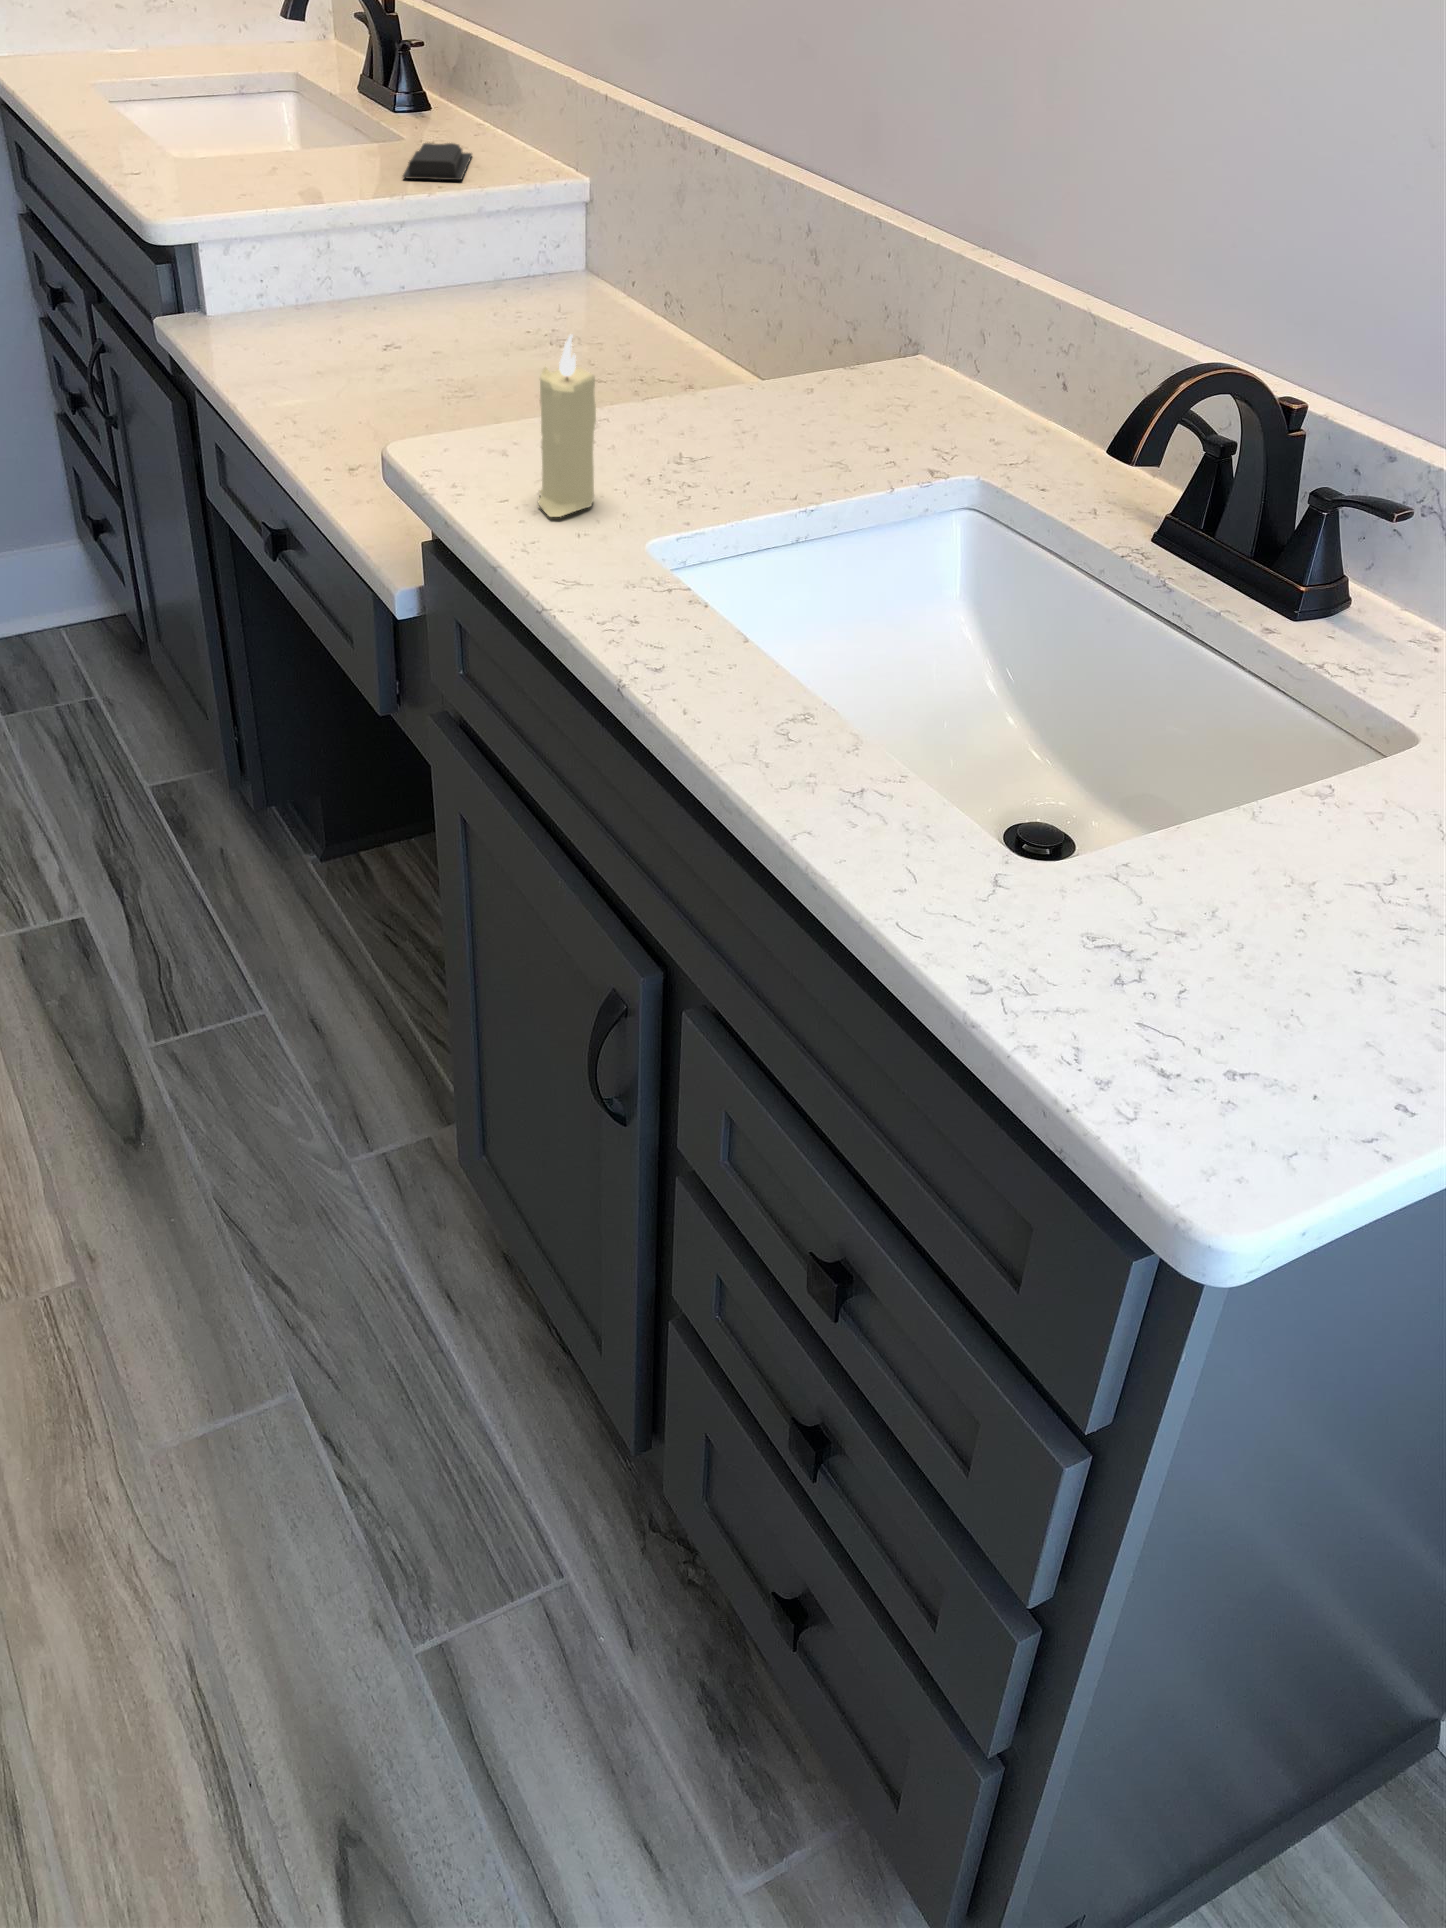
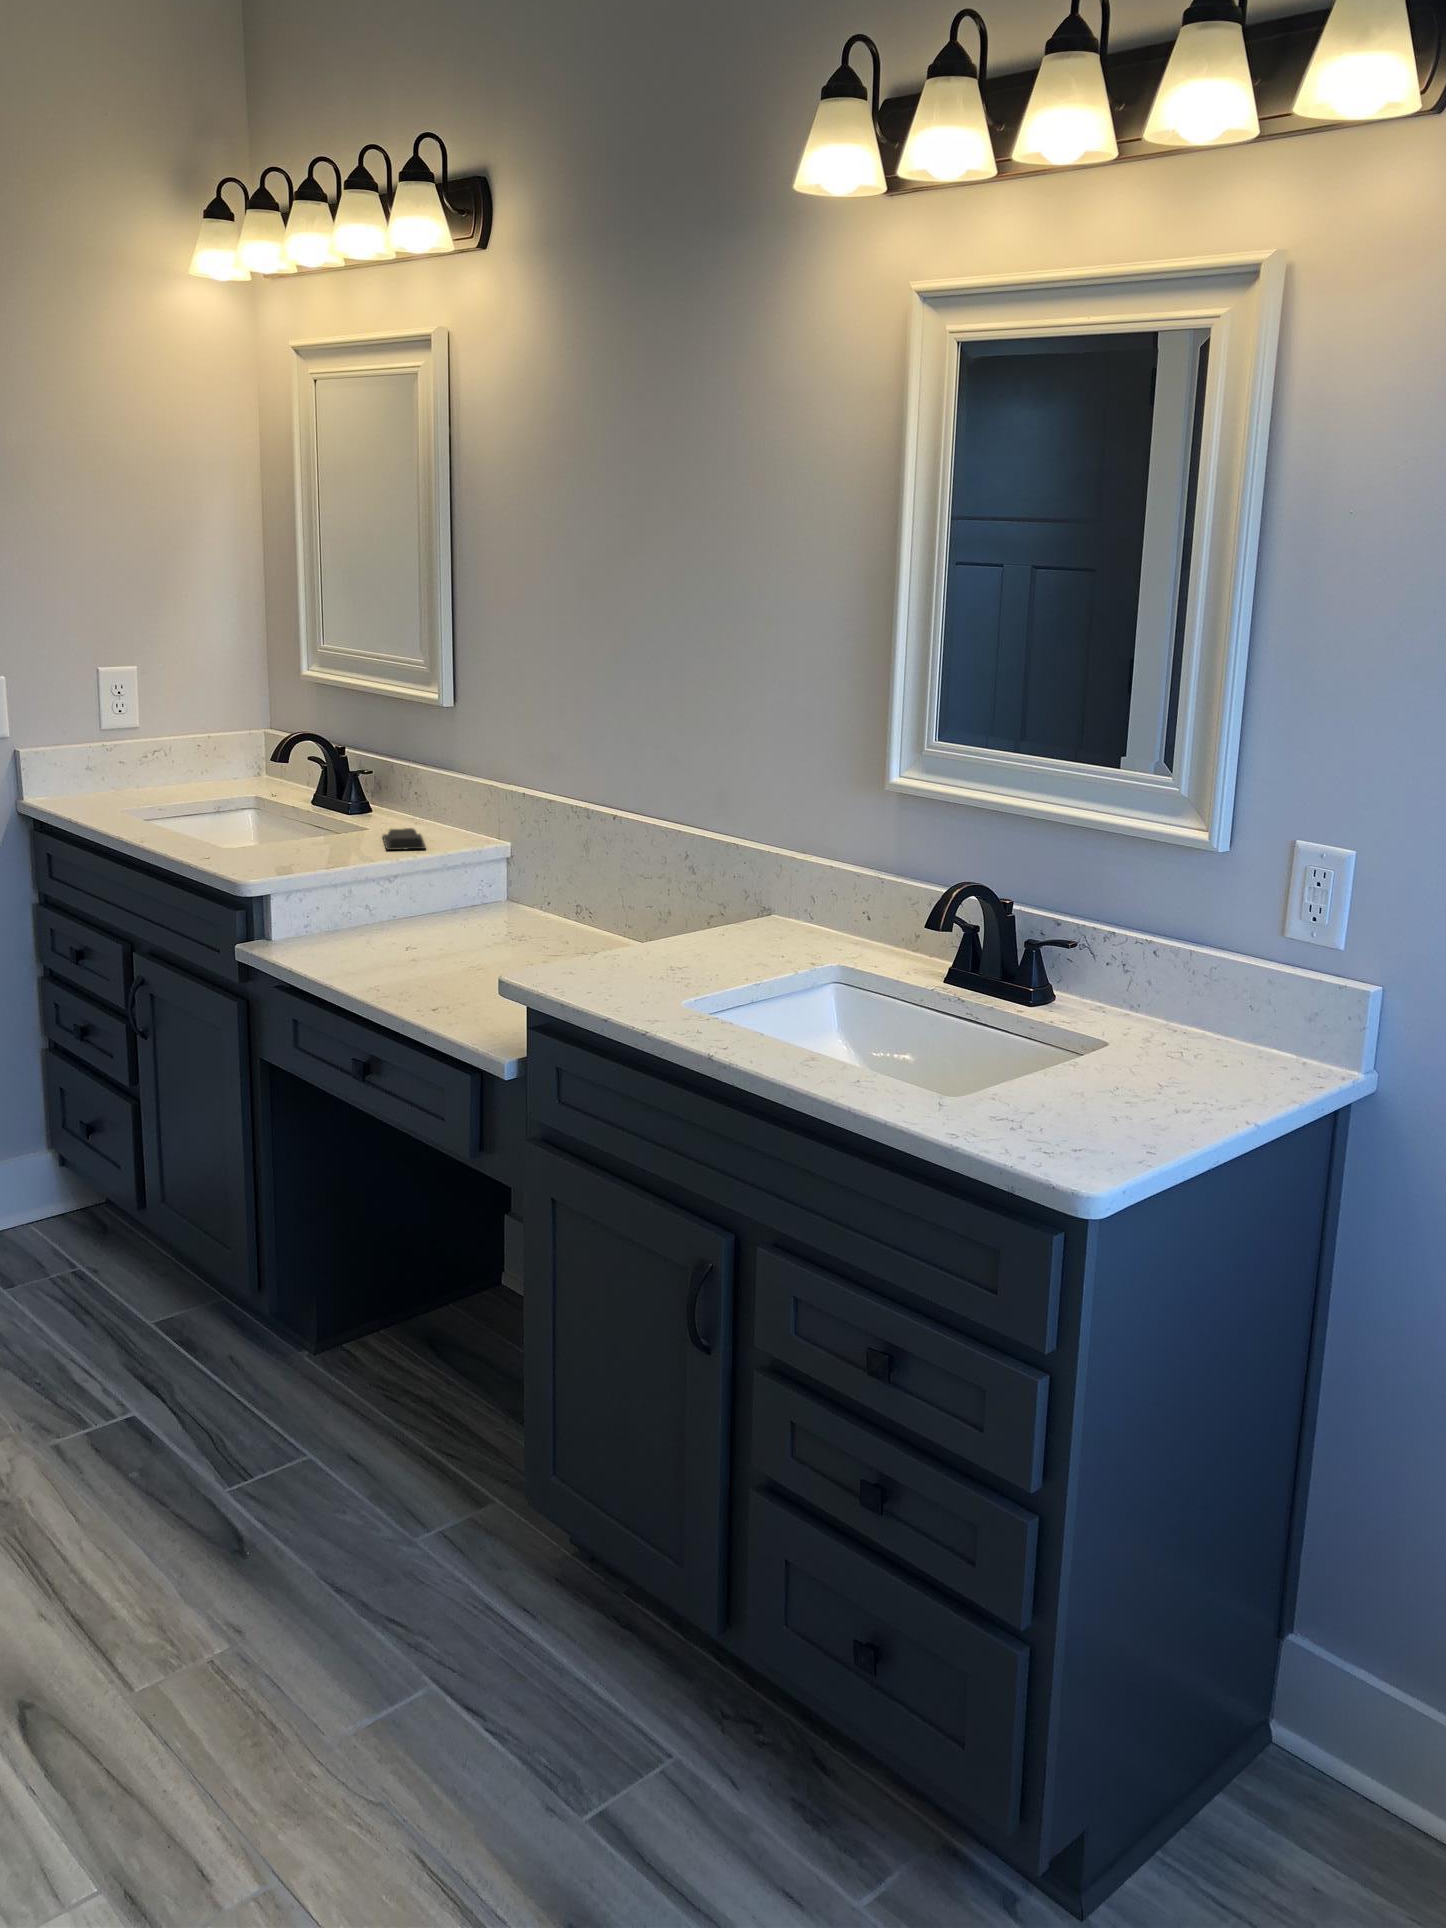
candle: present [538,335,596,517] -> none [608,896,643,996]

